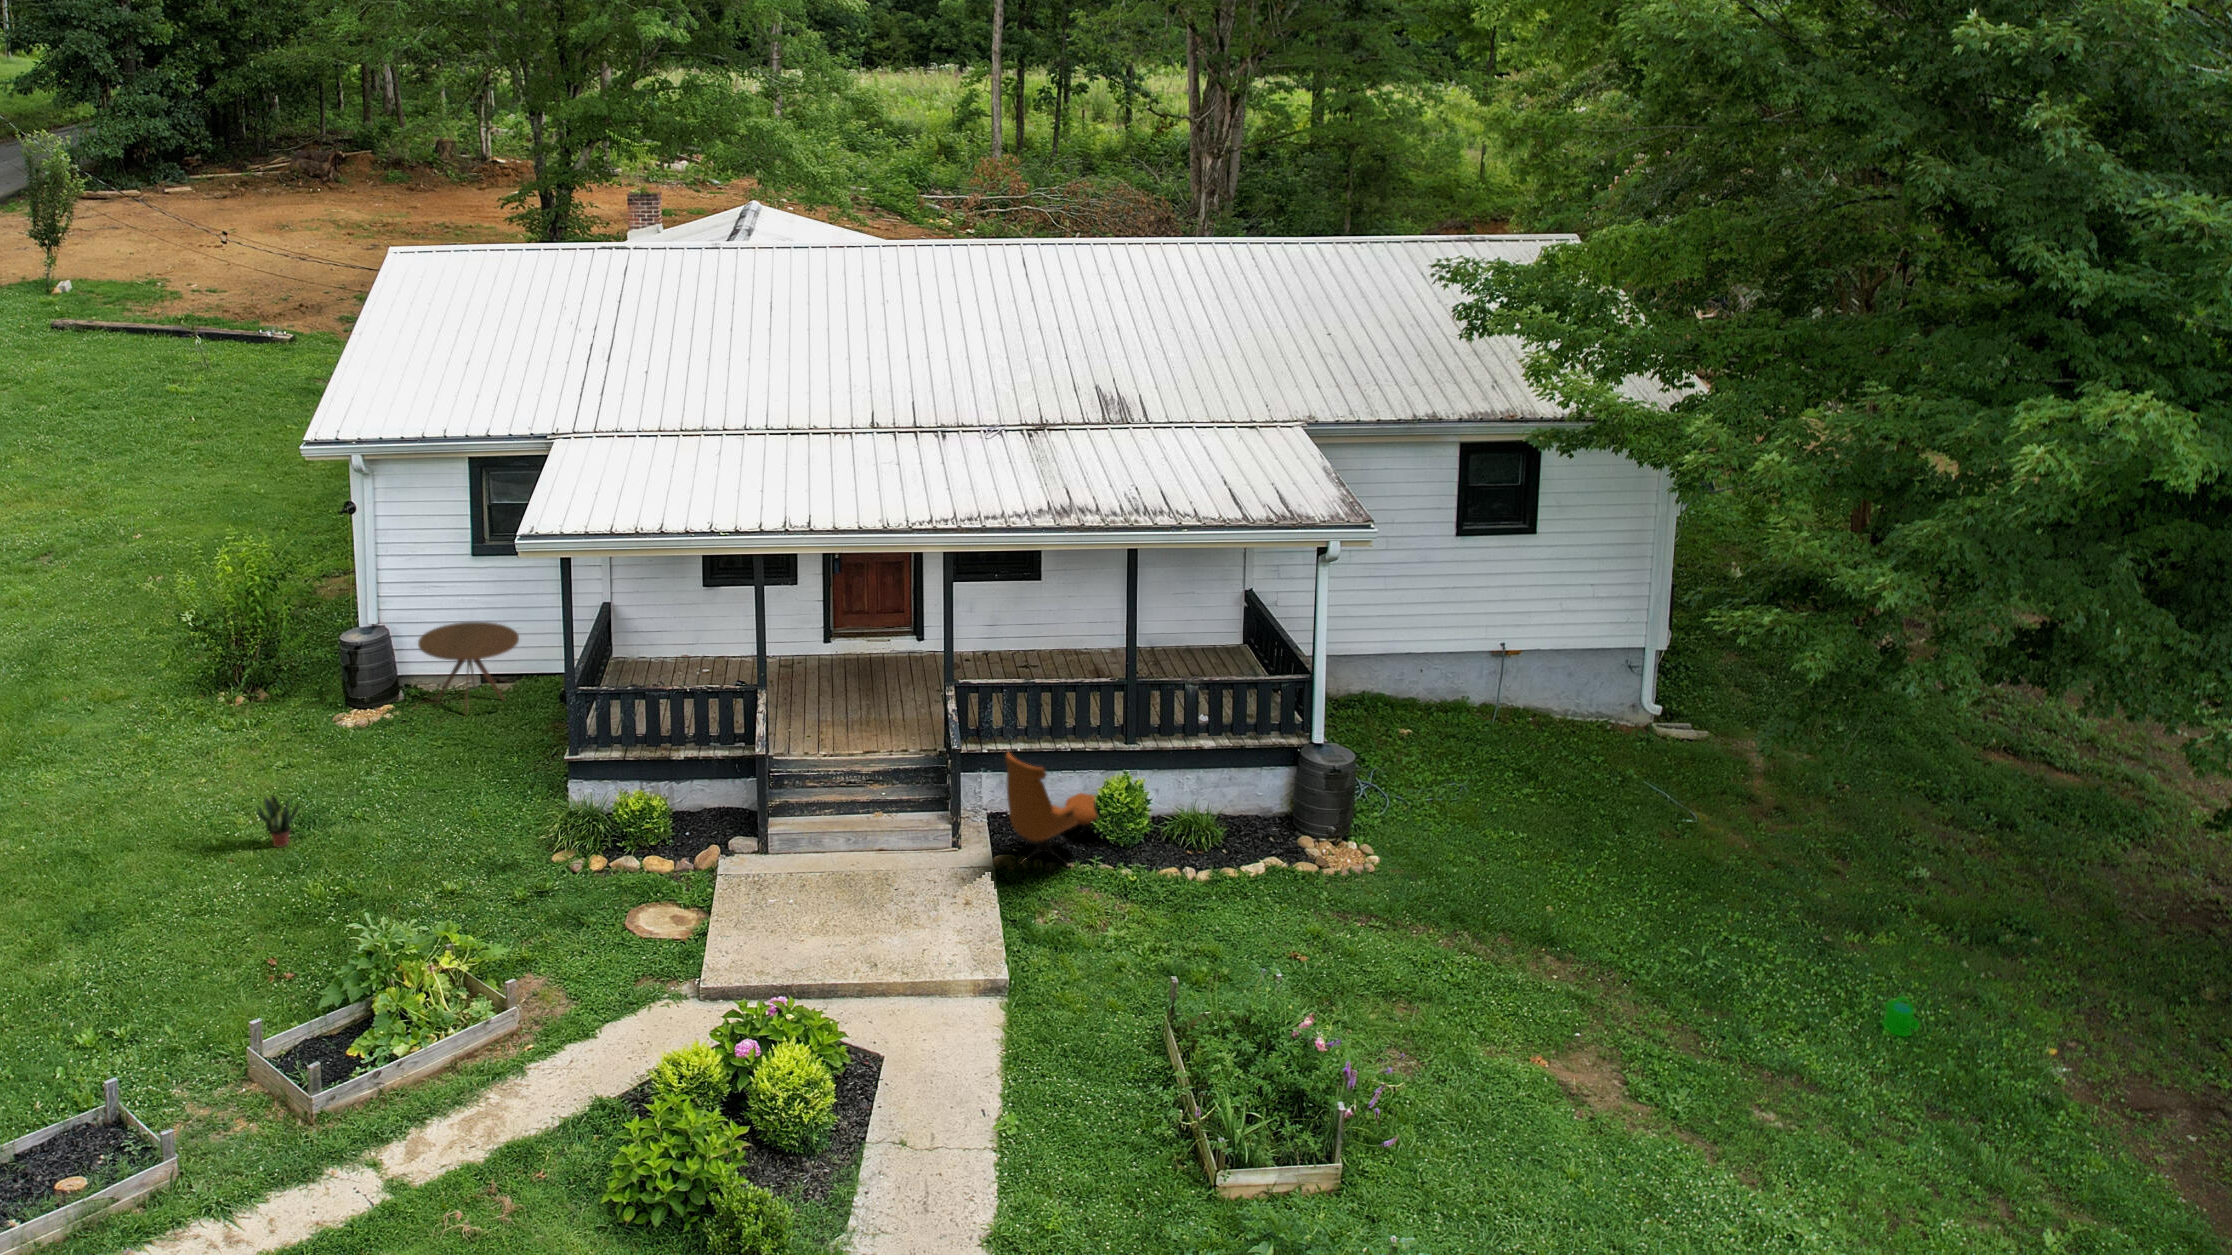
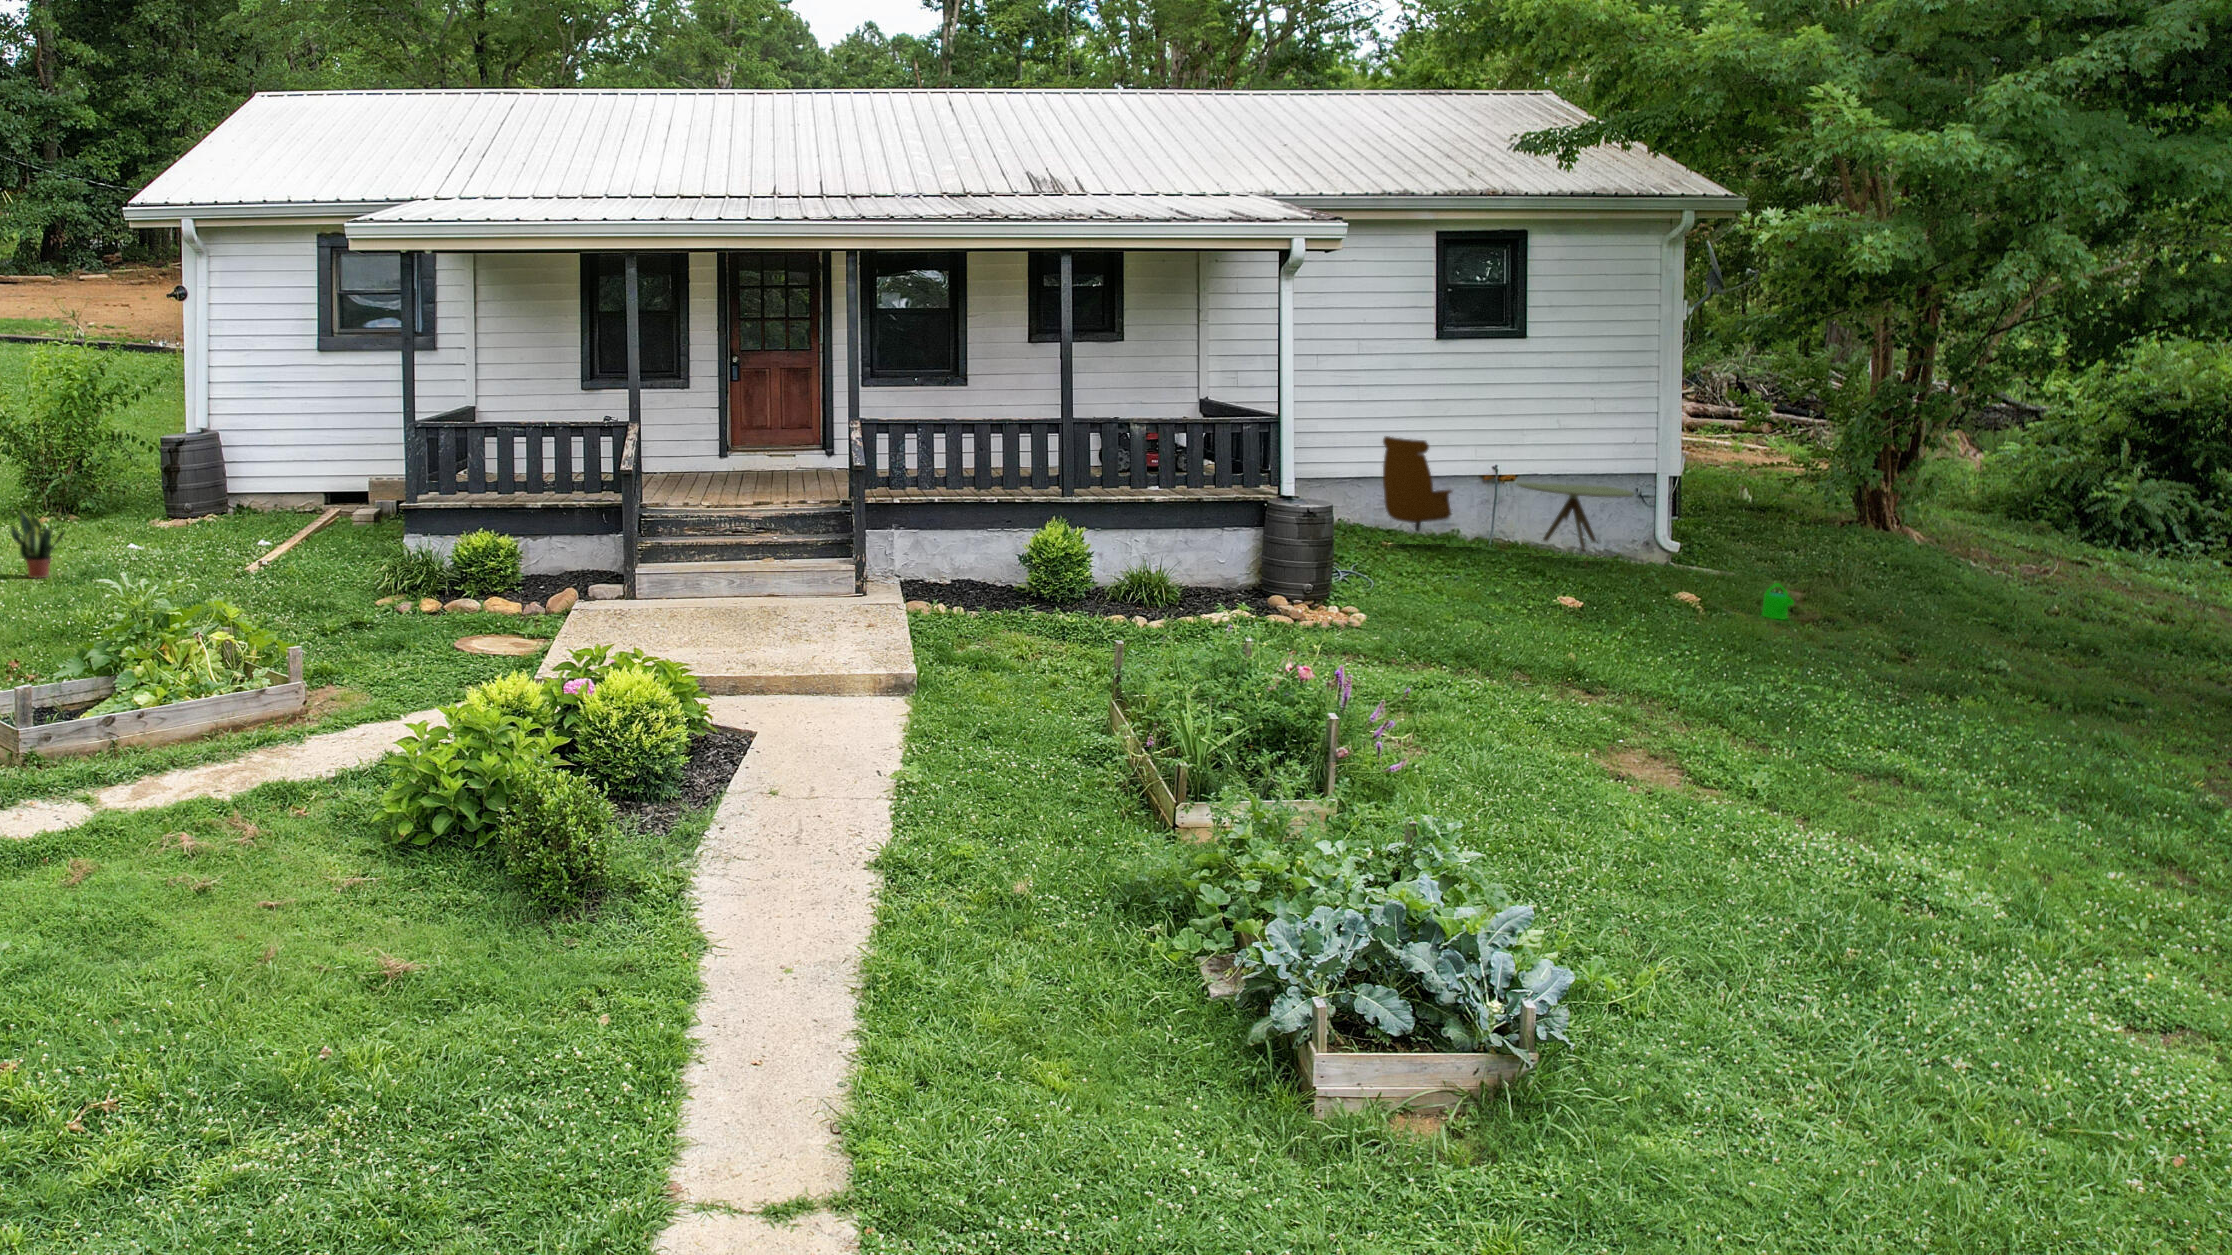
round table: present [418,622,519,711] -> present [1517,483,1633,566]
lounge chair: present [1005,752,1097,866] -> present [1383,436,1452,546]
watering can: present [1882,996,1919,1037] -> present [1762,583,1794,619]

